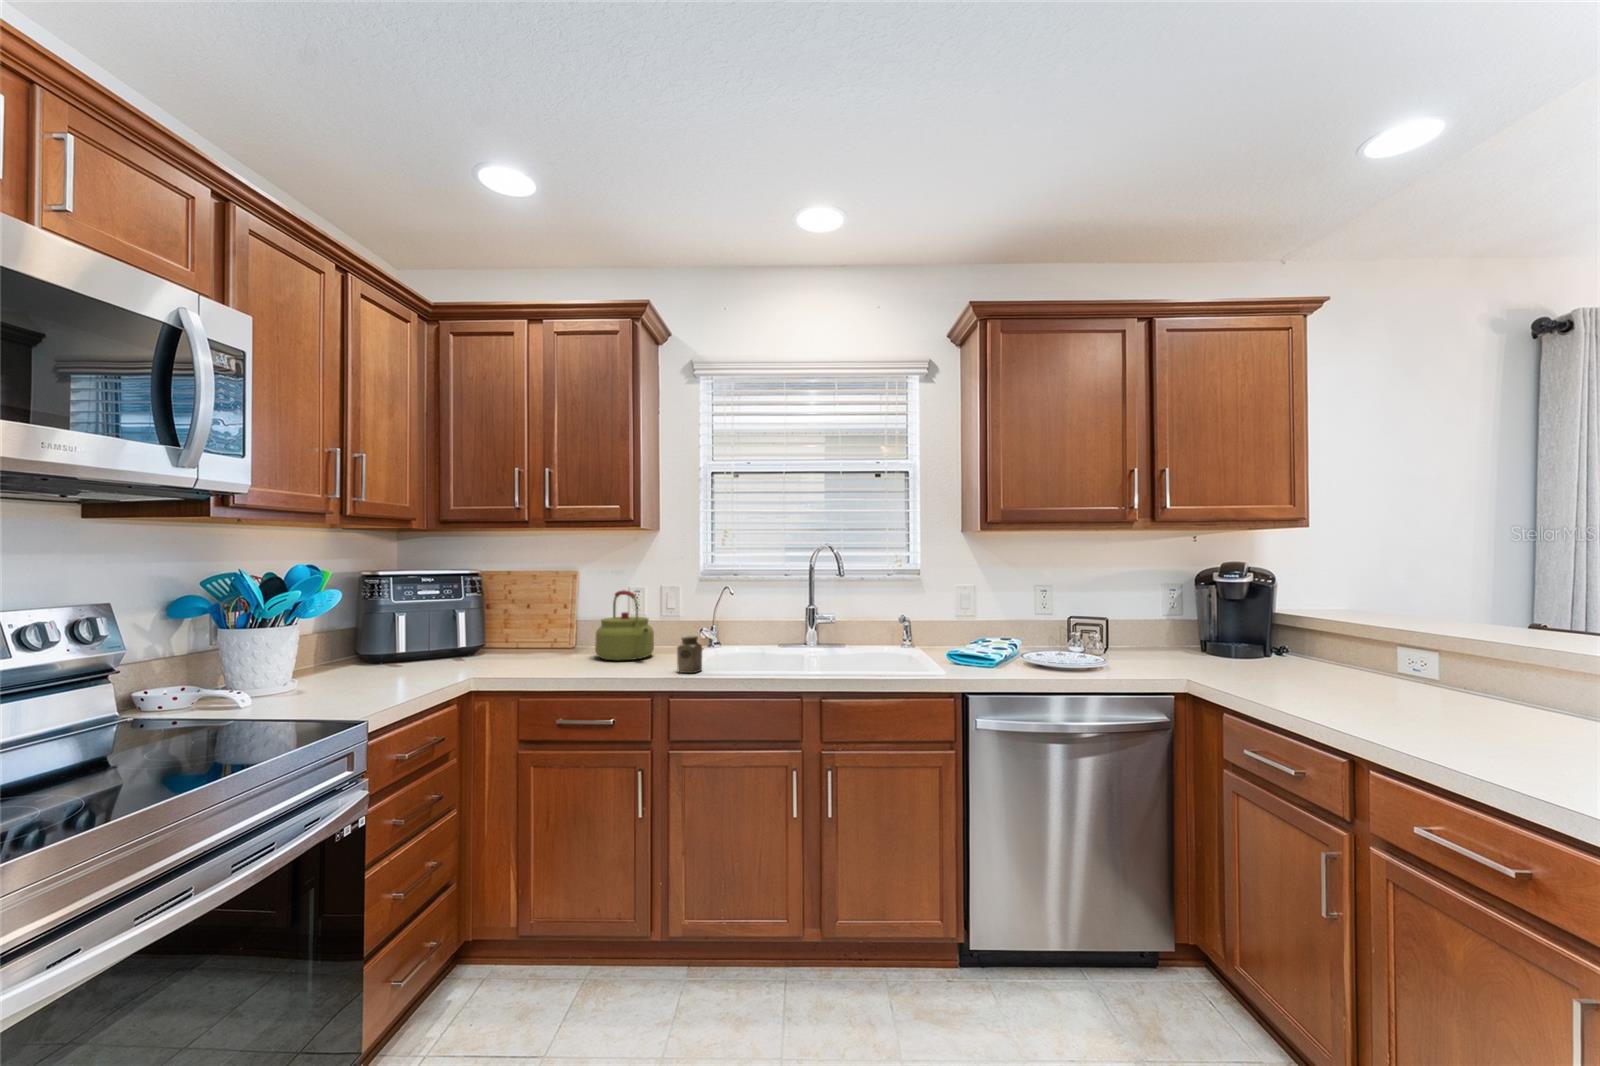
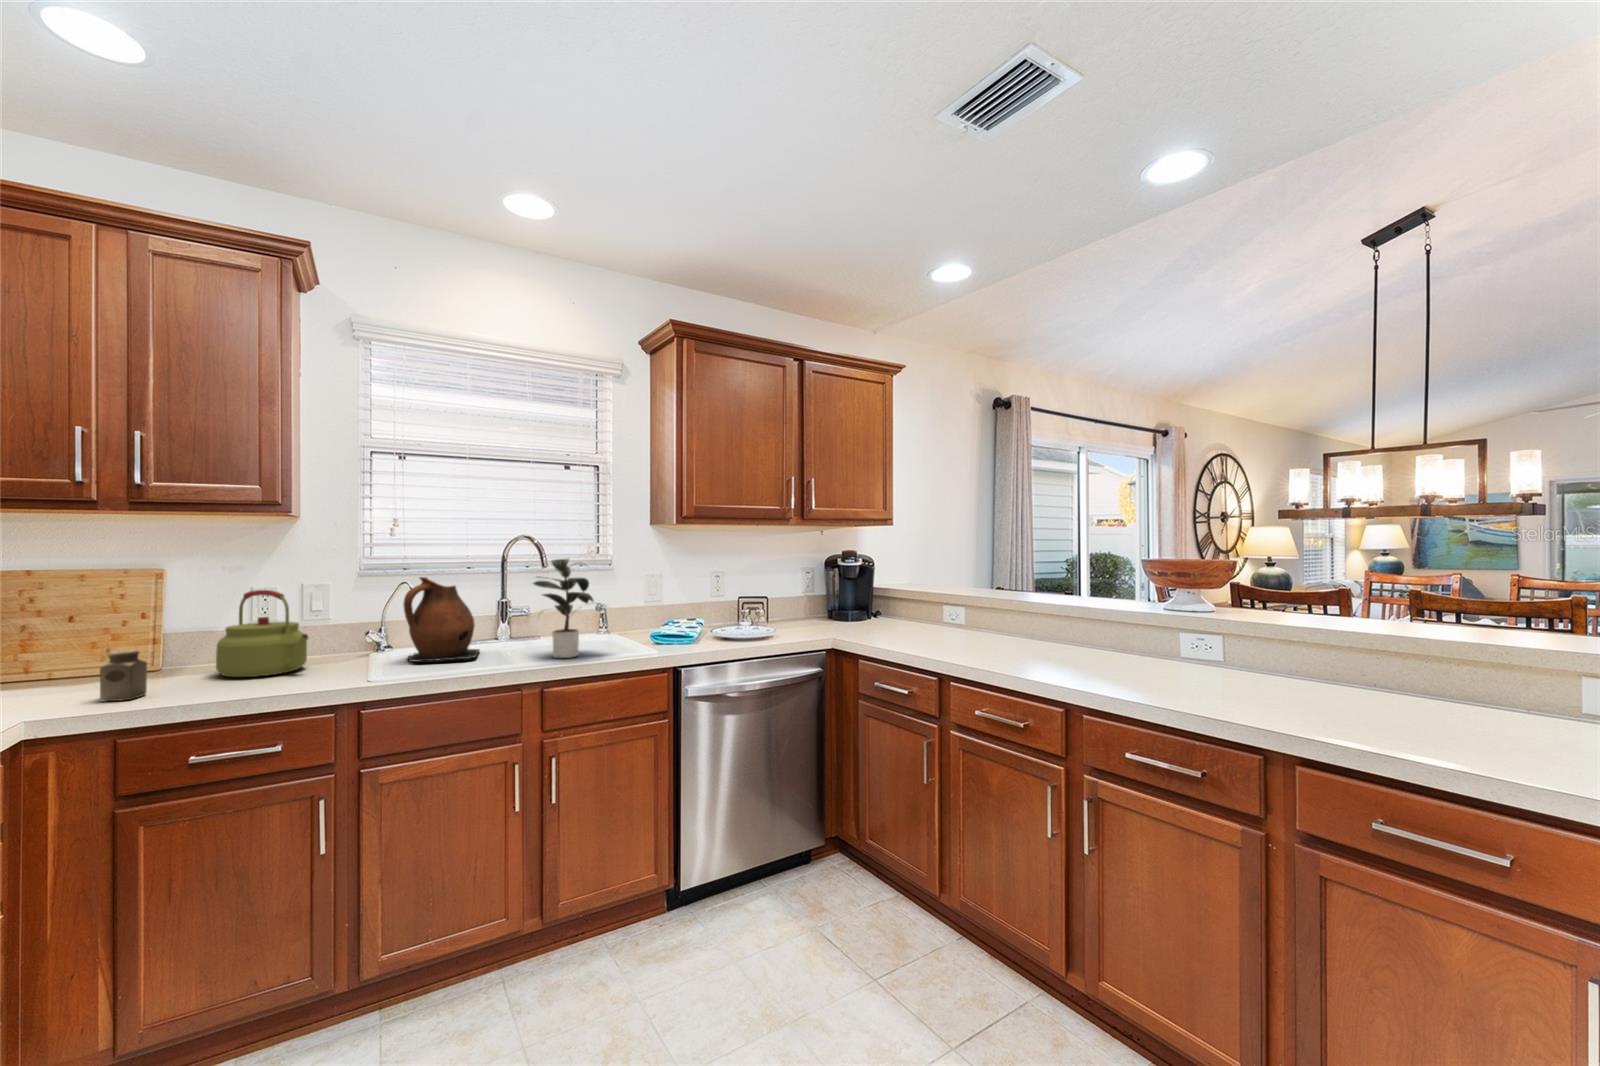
potted plant: none [813,567,907,670] -> present [534,559,593,658]
ceramic pitcher: none [719,583,787,663] -> present [403,577,480,662]
salt shaker: present [677,635,702,673] -> present [100,650,147,701]

